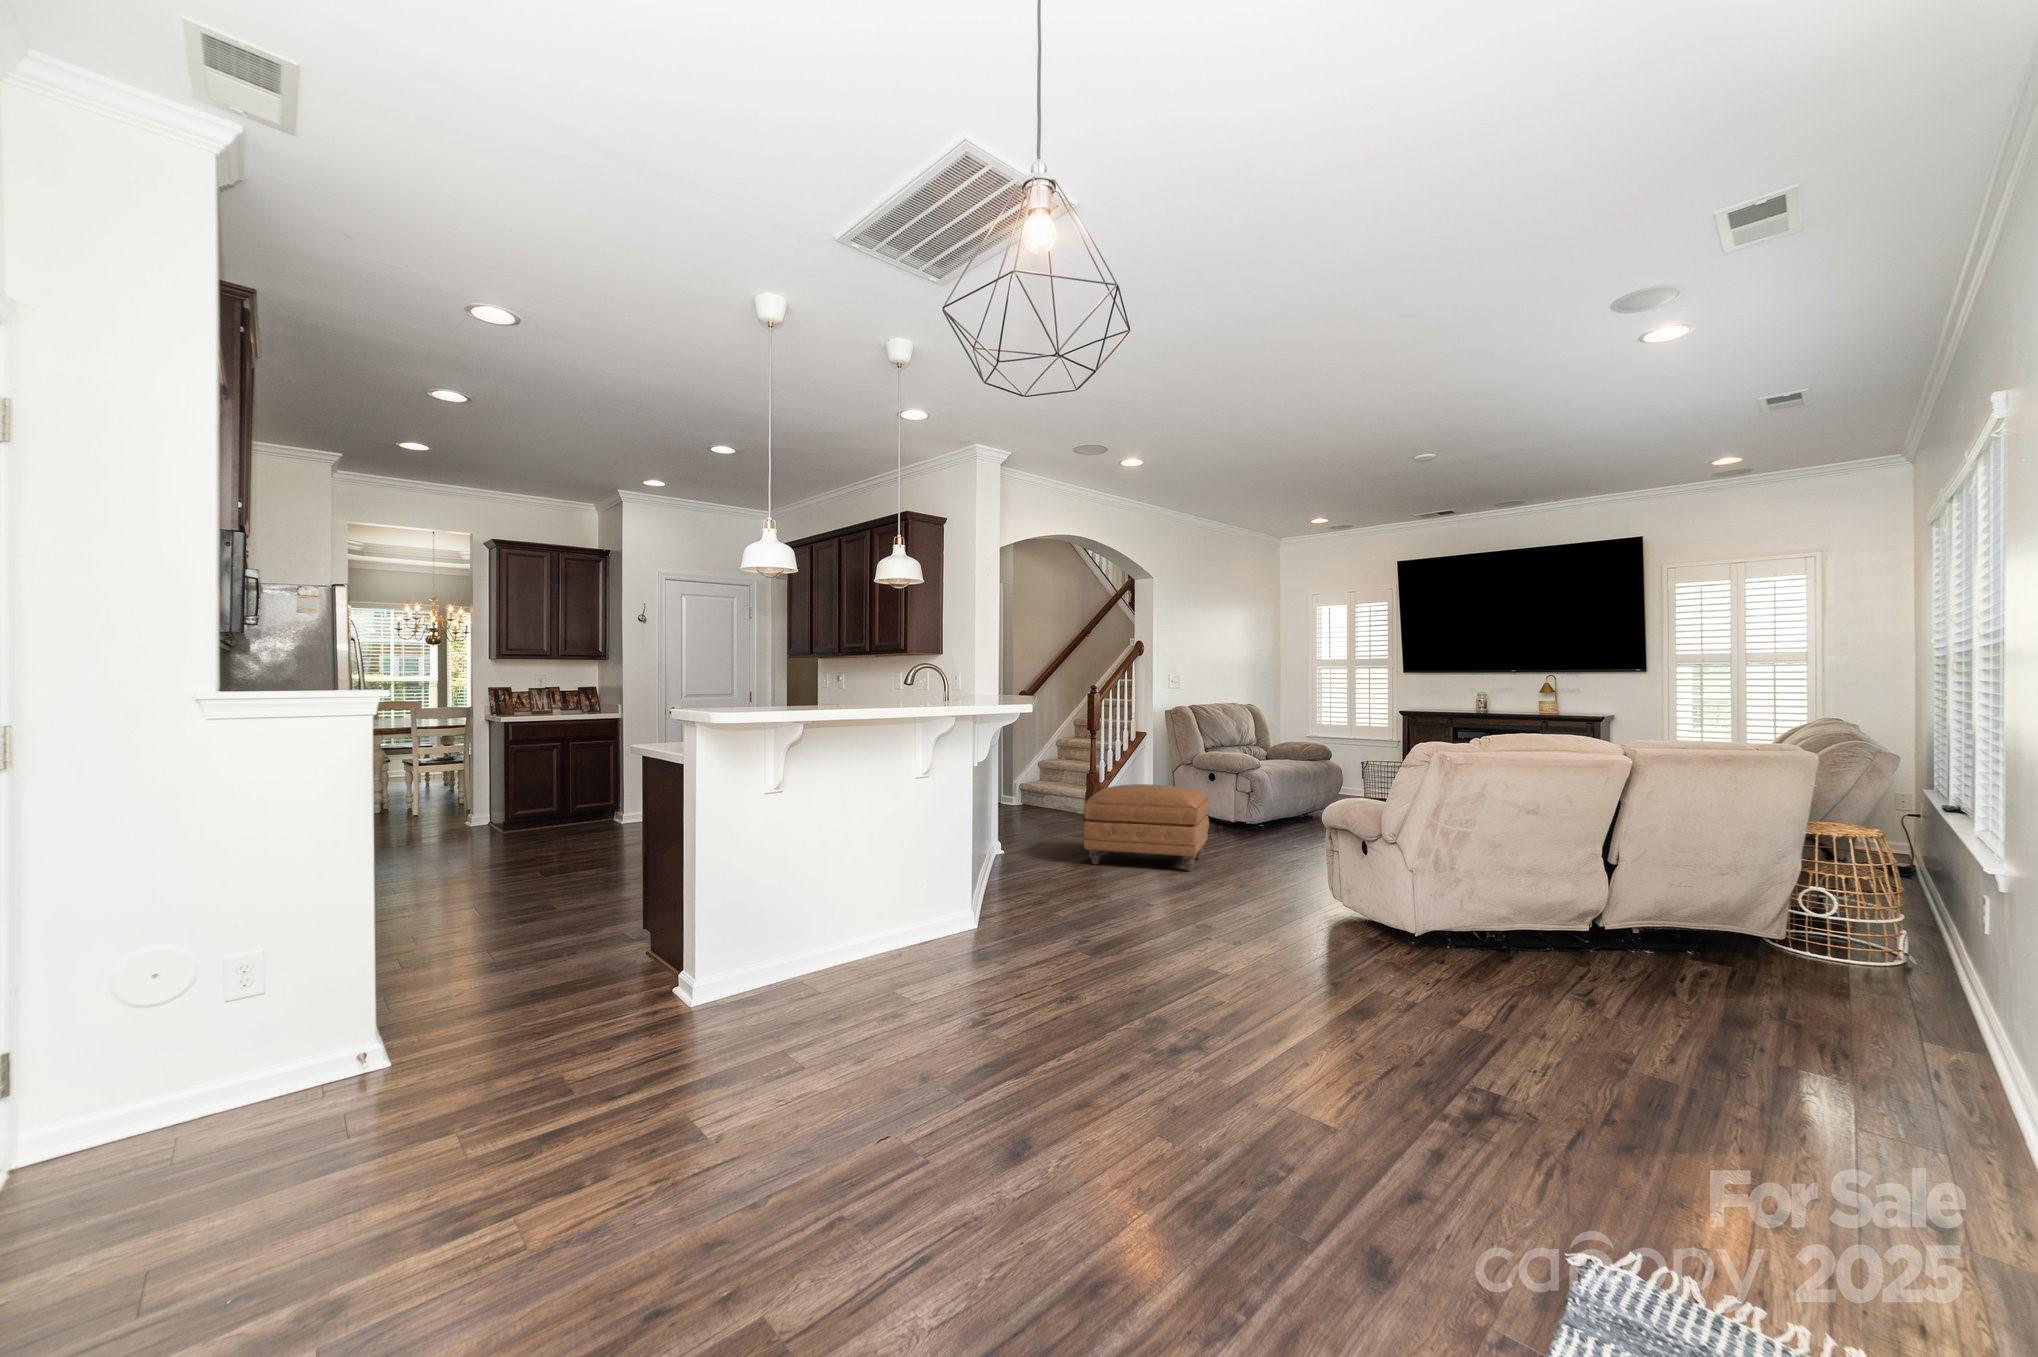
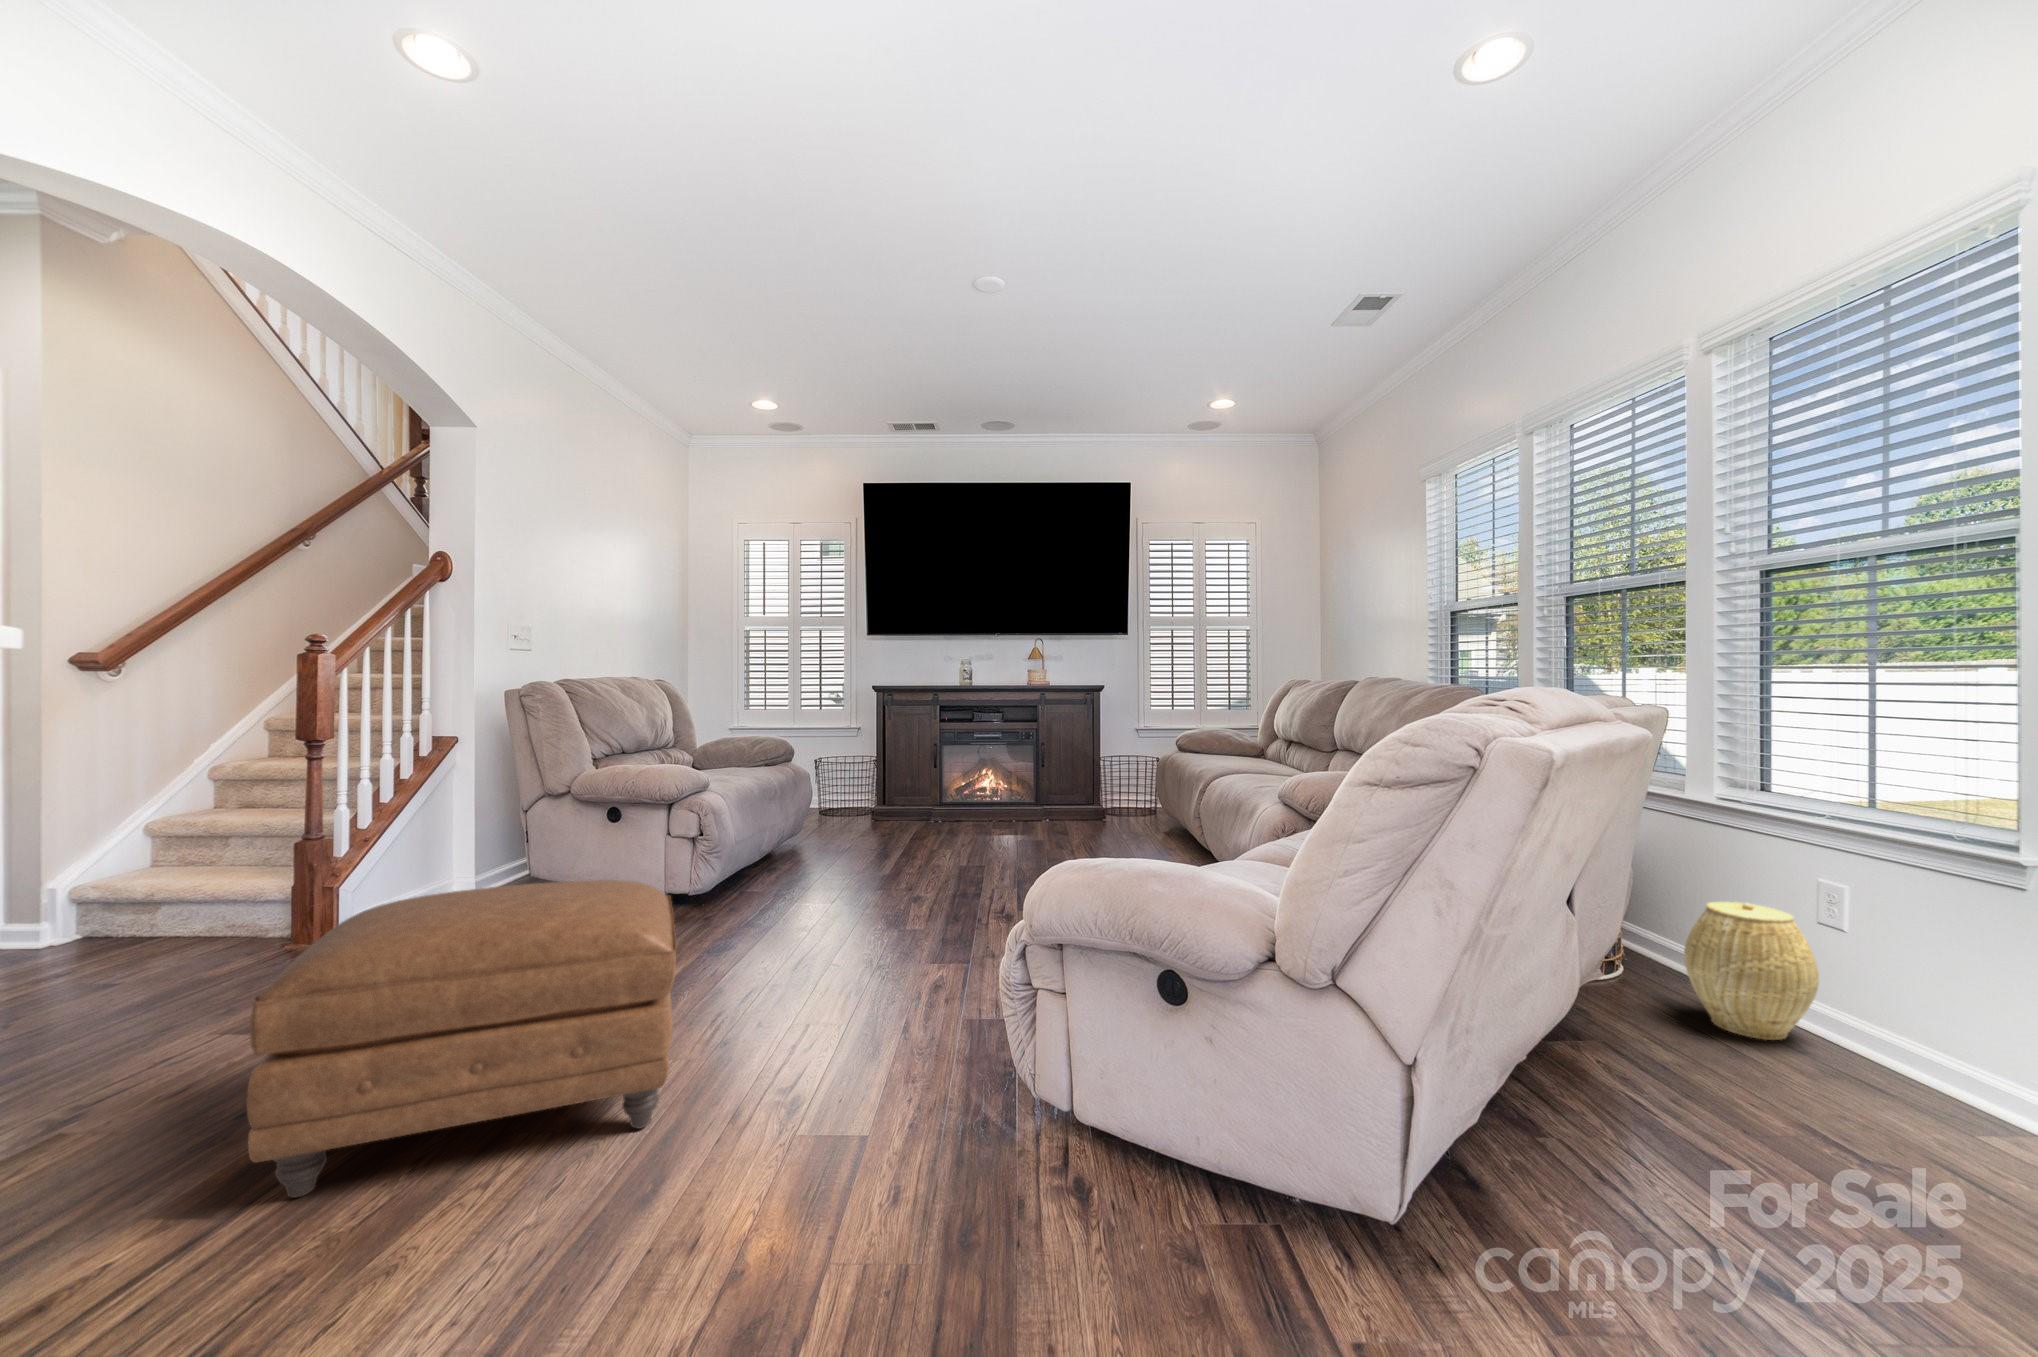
woven basket: none [1821,871,1921,965] -> present [1684,902,1819,1040]

